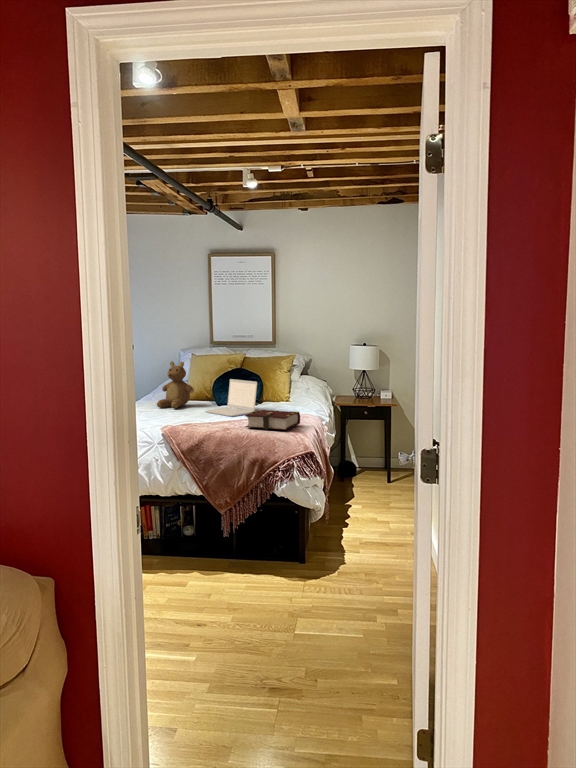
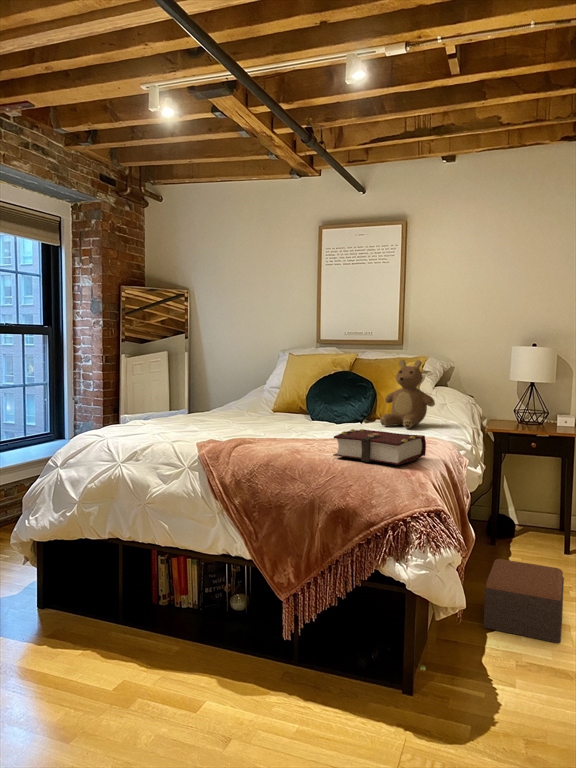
teddy bear: present [157,361,194,409] -> present [380,360,435,428]
laptop: present [205,379,257,417] -> none [287,384,364,438]
footstool: none [337,486,383,529] -> present [484,559,564,643]

